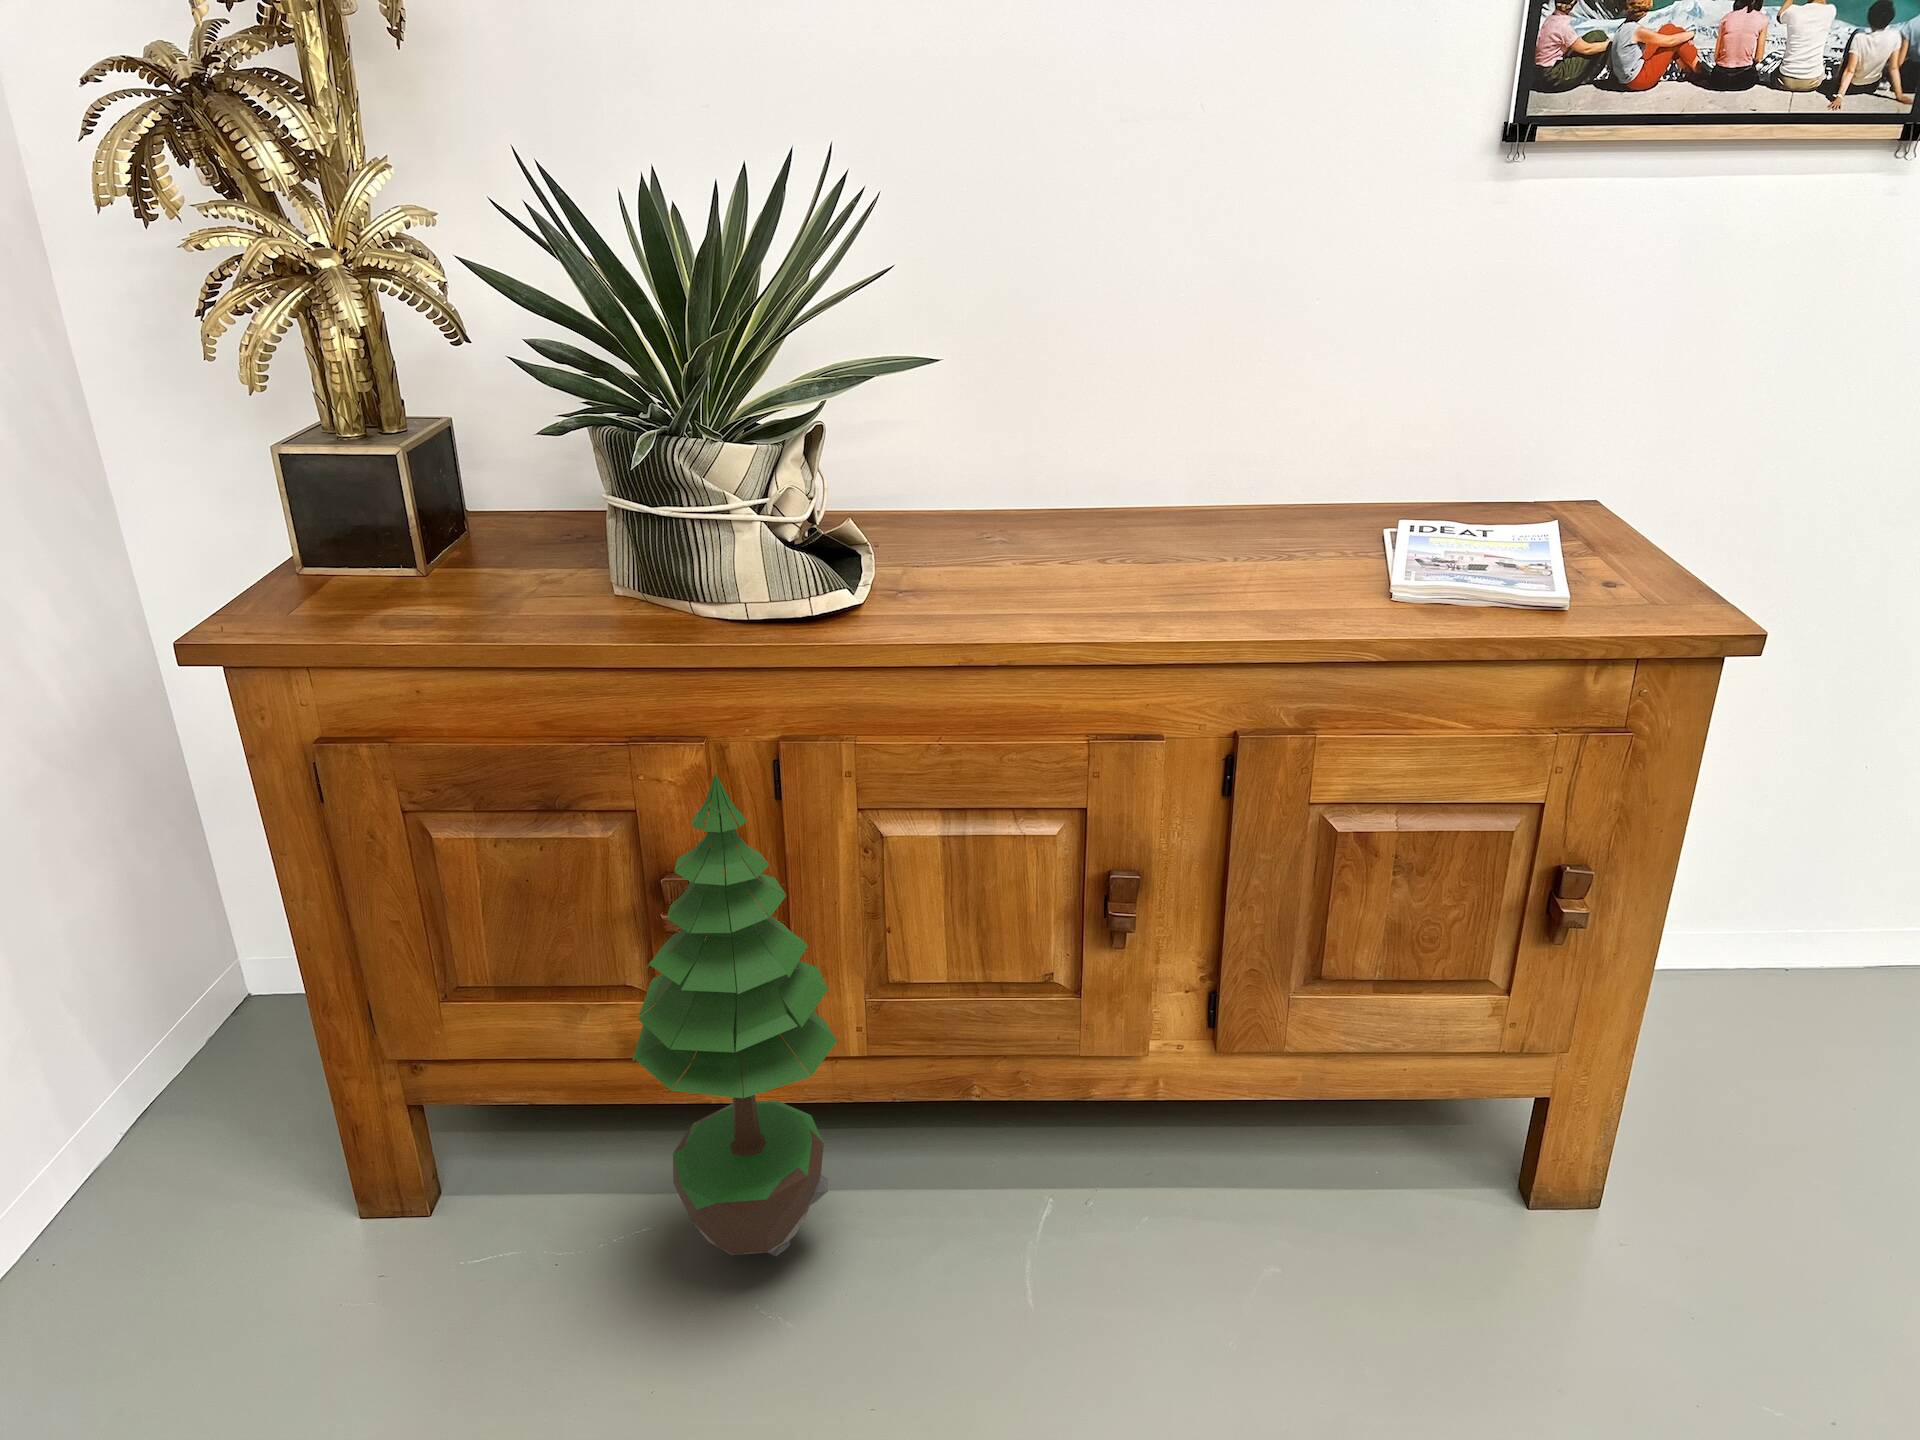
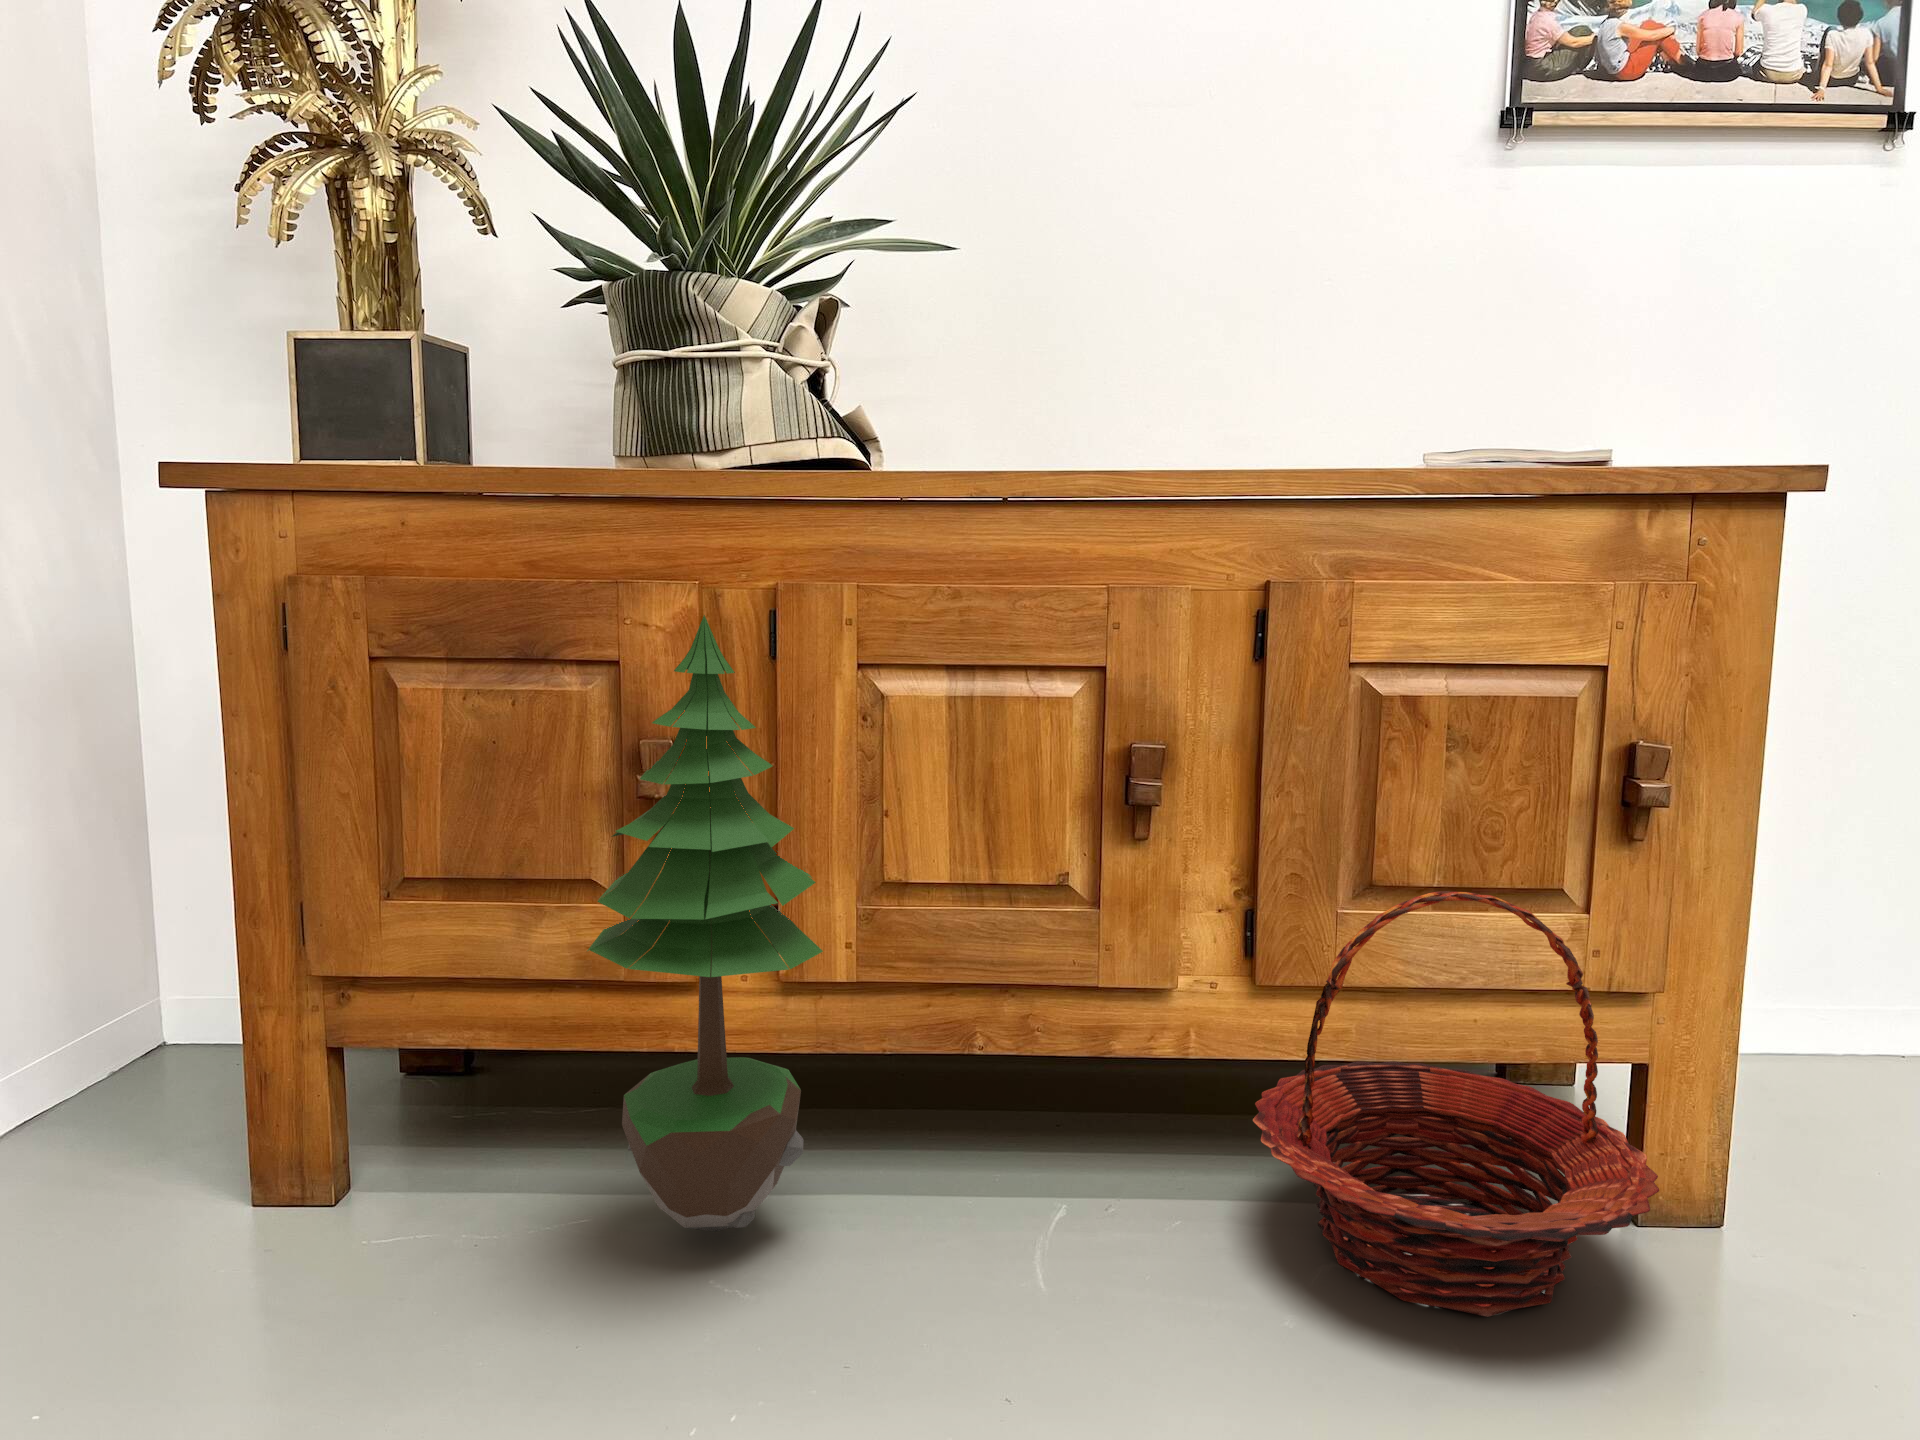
basket: none [1208,989,1542,1330] -> present [1253,891,1659,1317]

